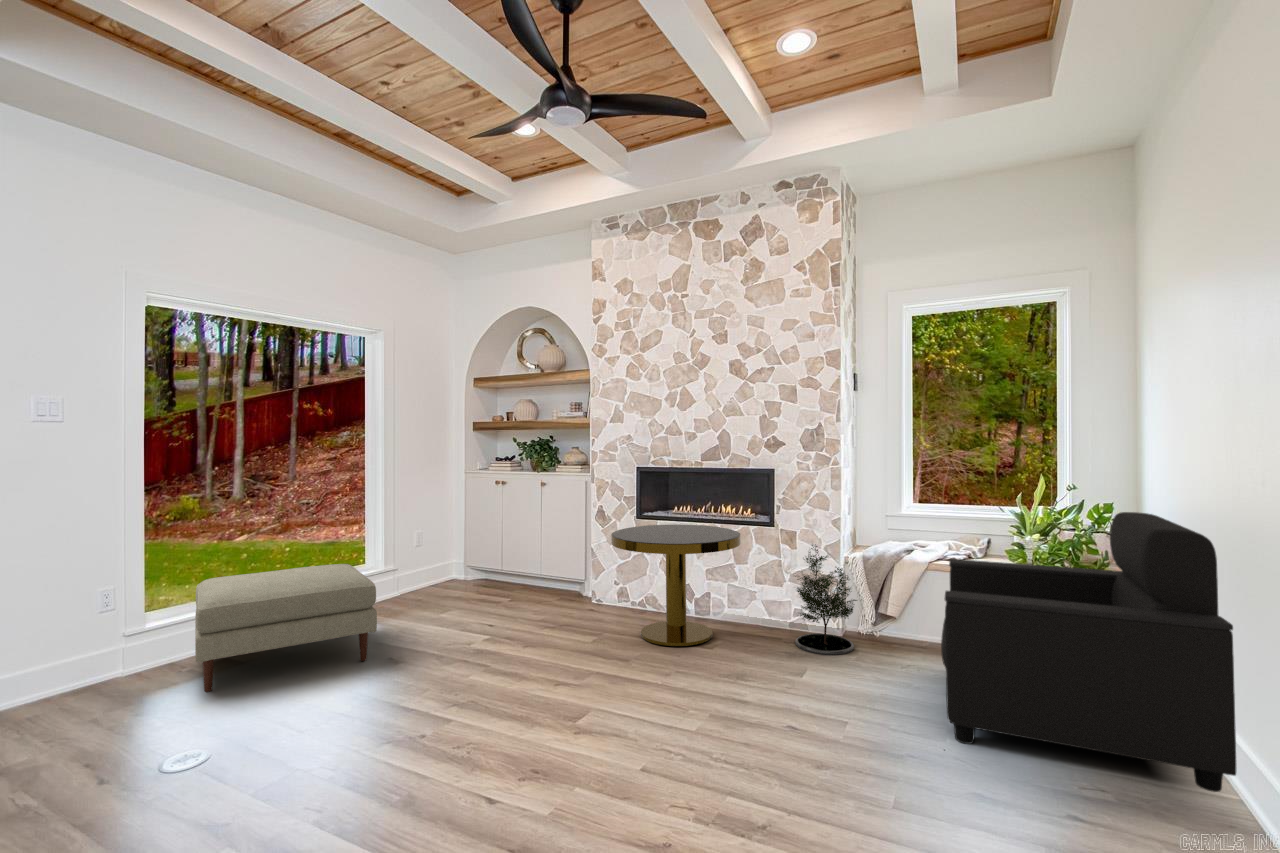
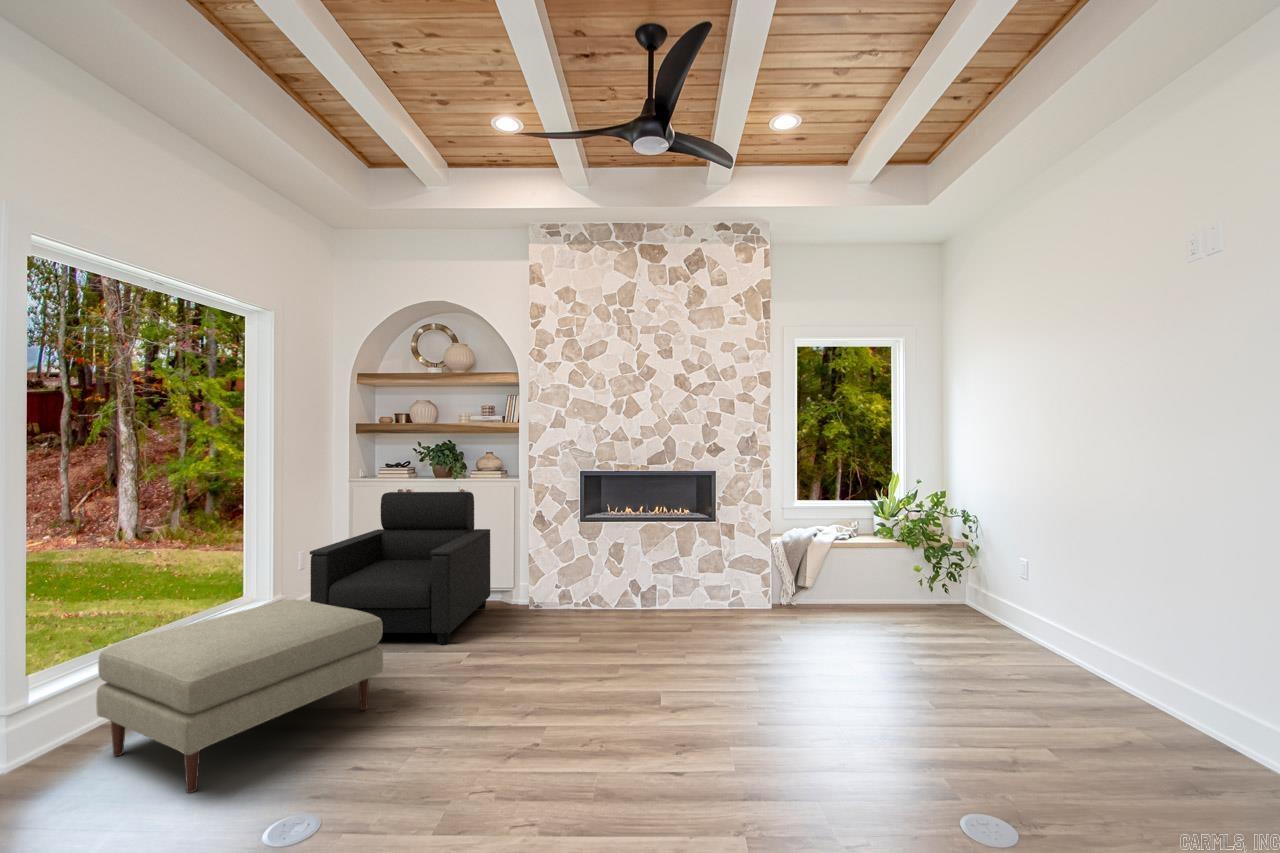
armchair: present [941,512,1236,792] -> present [310,492,490,645]
side table: present [611,525,741,646] -> none [591,524,710,637]
potted tree: present [795,544,857,655] -> none [745,532,796,624]

